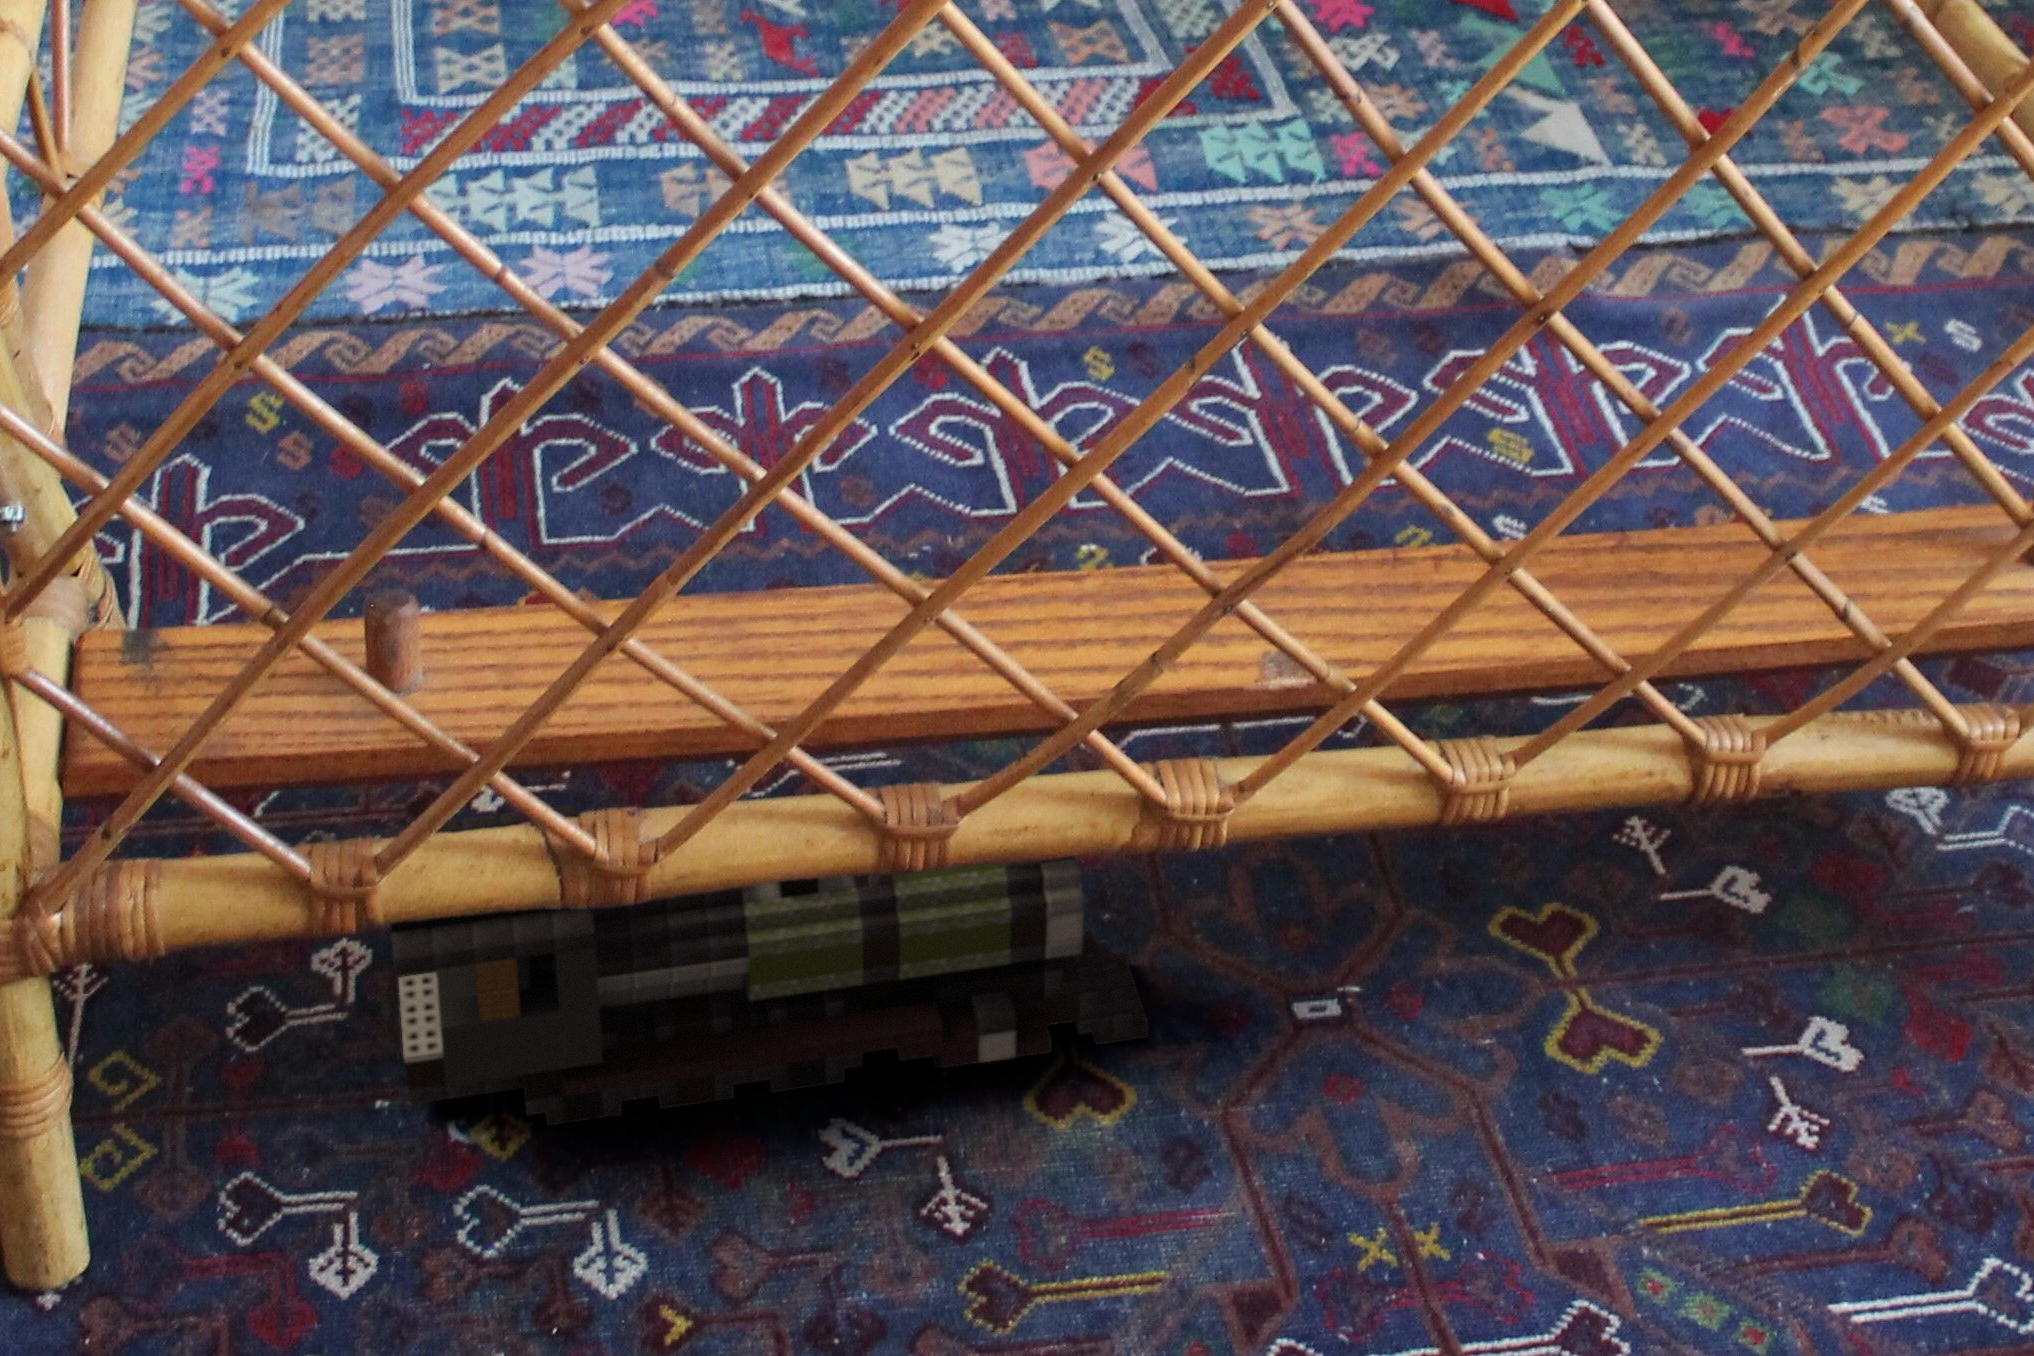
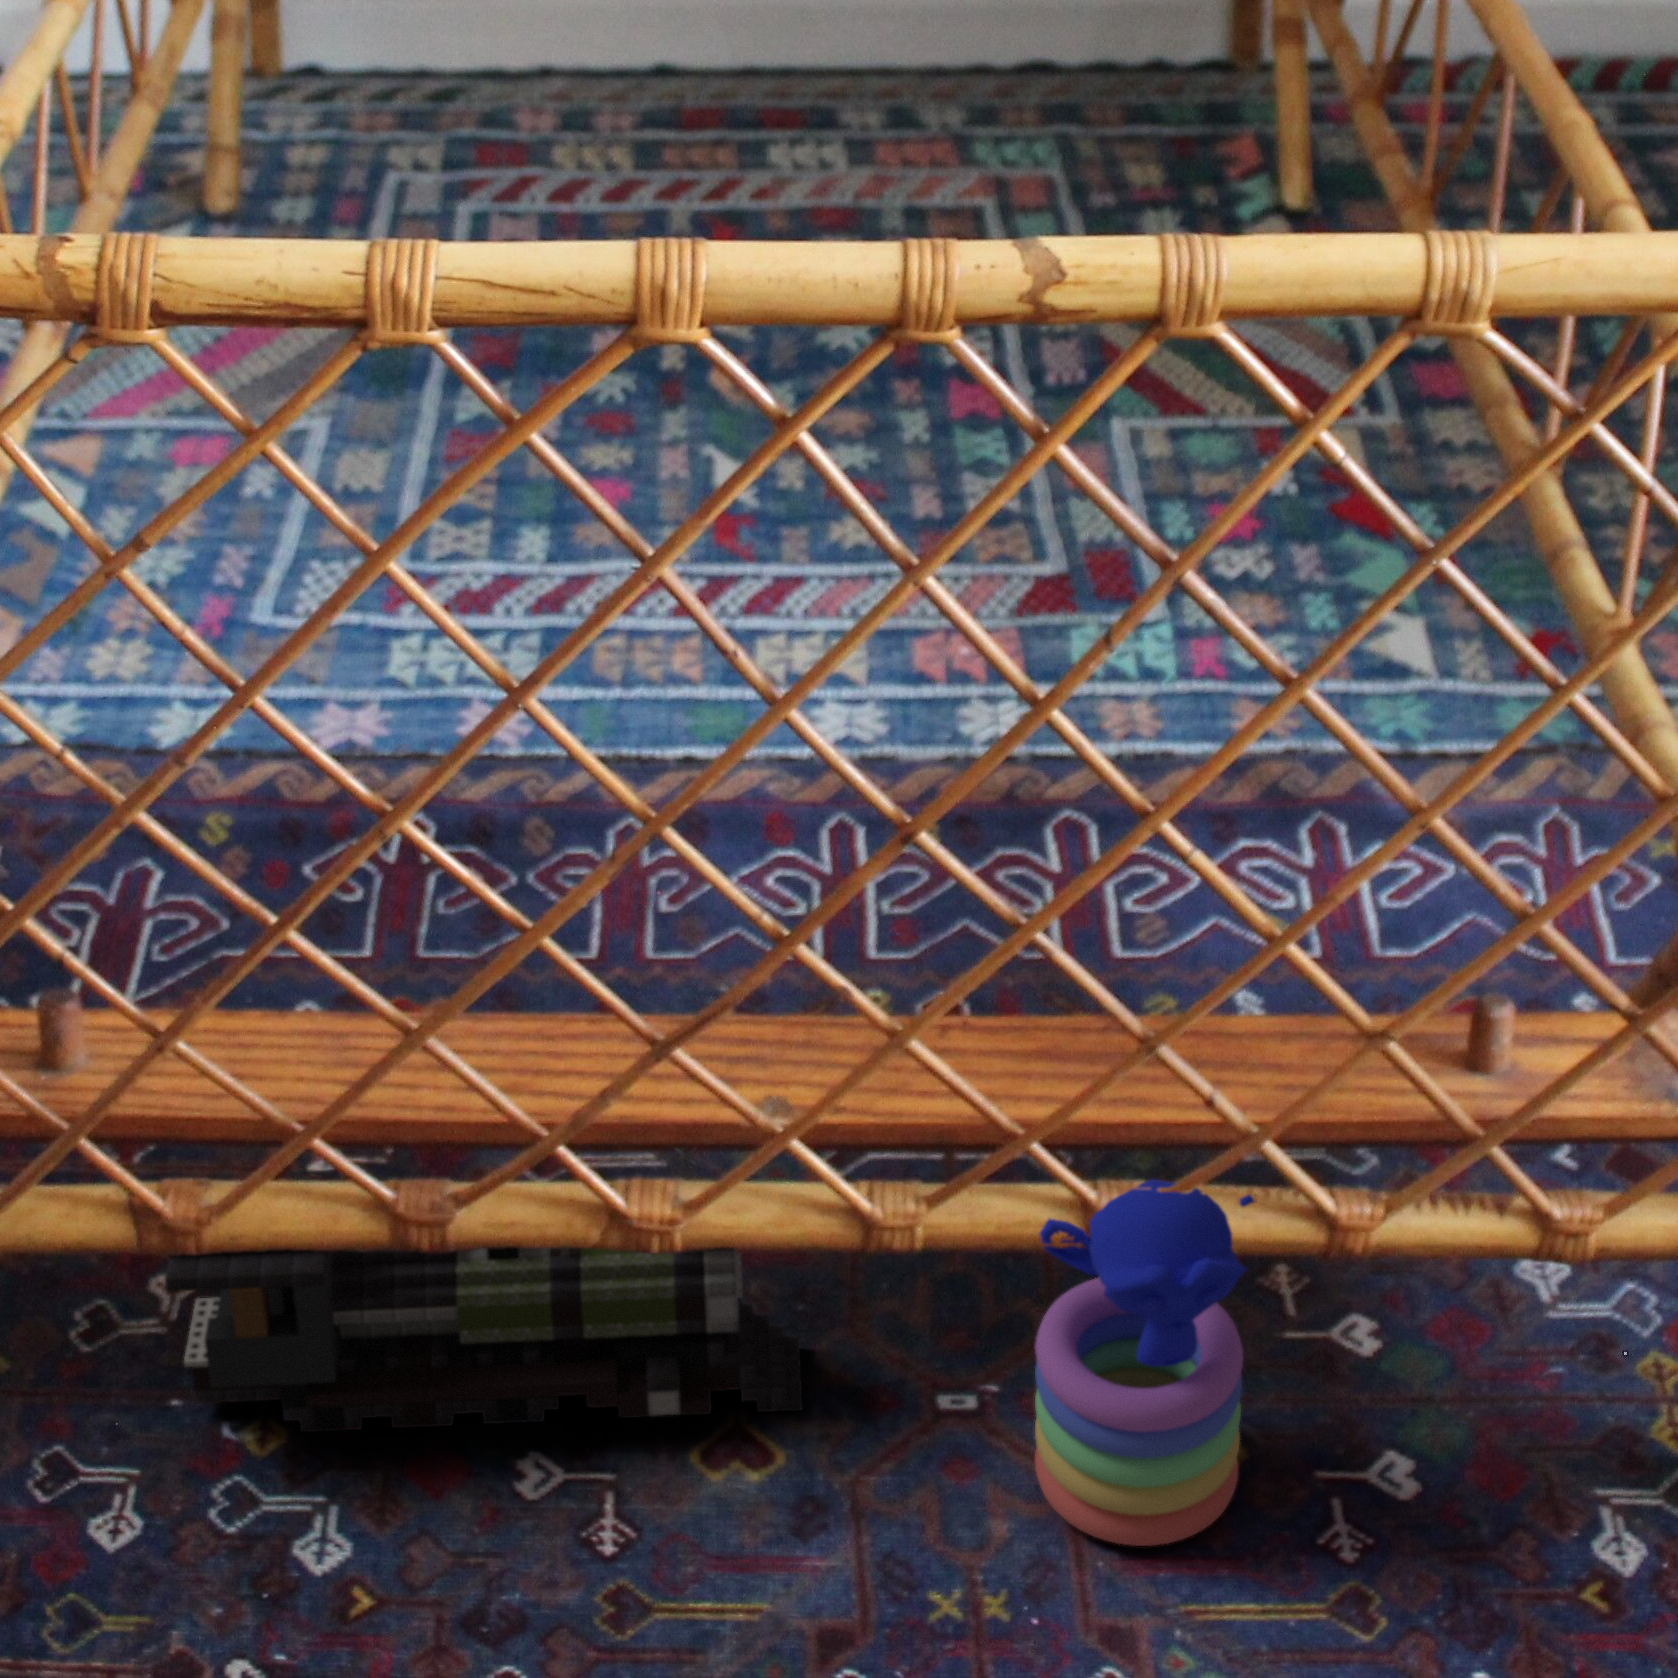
stacking toy: none [1435,735,1720,1155] -> present [1035,1179,1257,1546]

